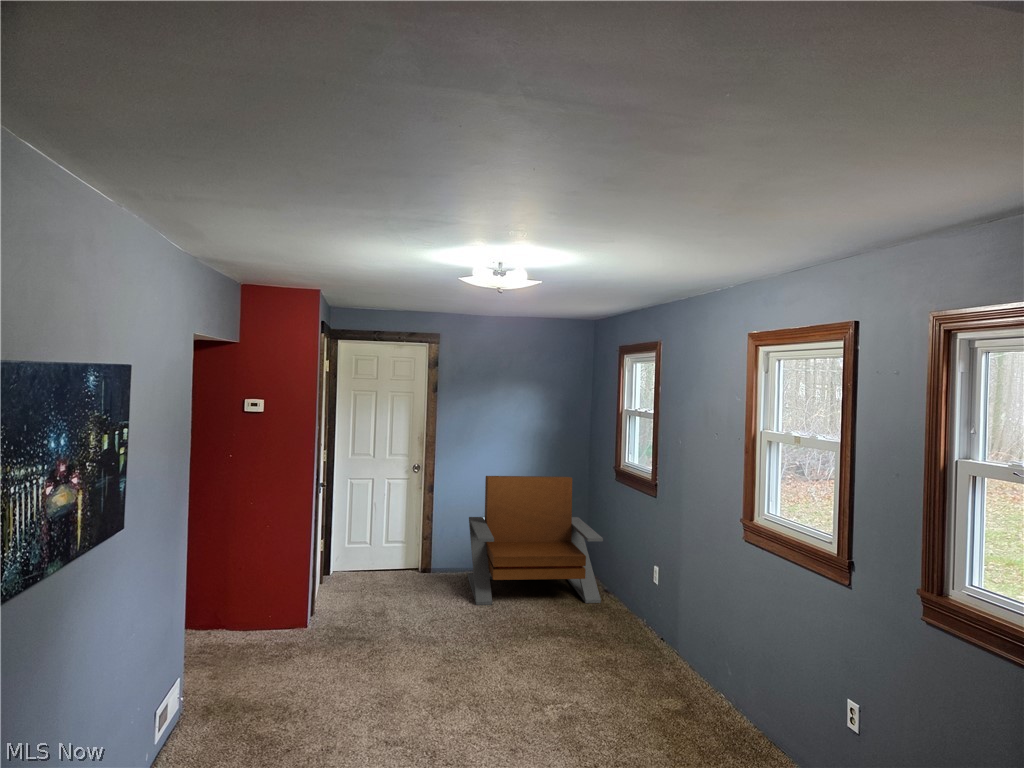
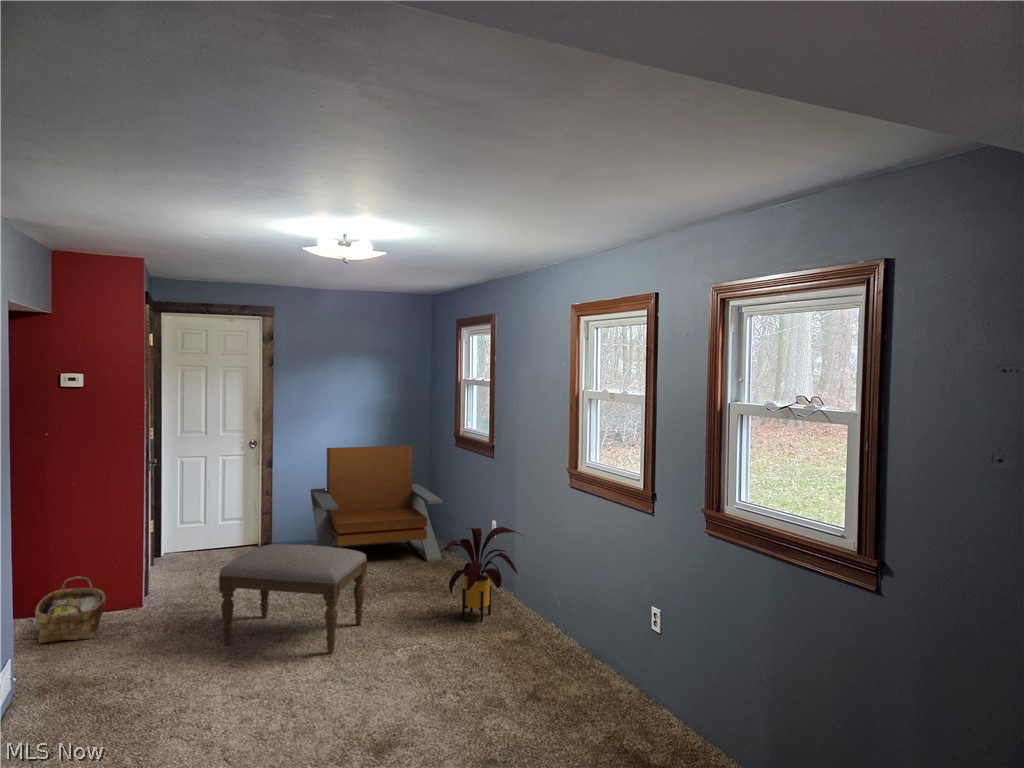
house plant: none [596,576,693,682] -> present [440,527,524,622]
ottoman: none [371,578,519,703] -> present [219,544,367,654]
woven basket: none [209,595,271,658] -> present [35,576,106,643]

